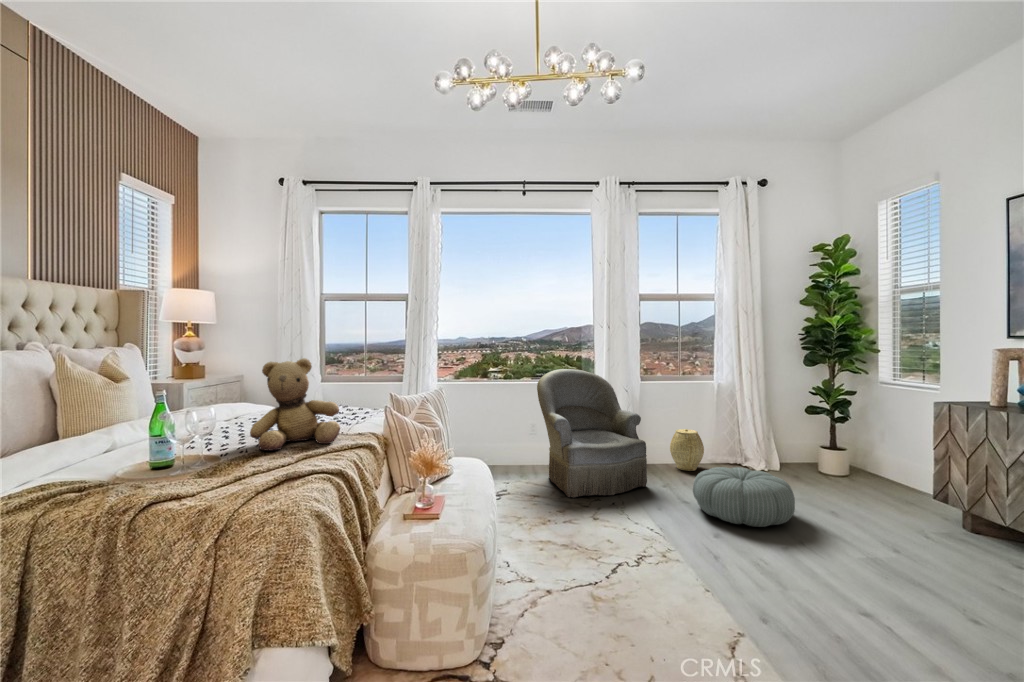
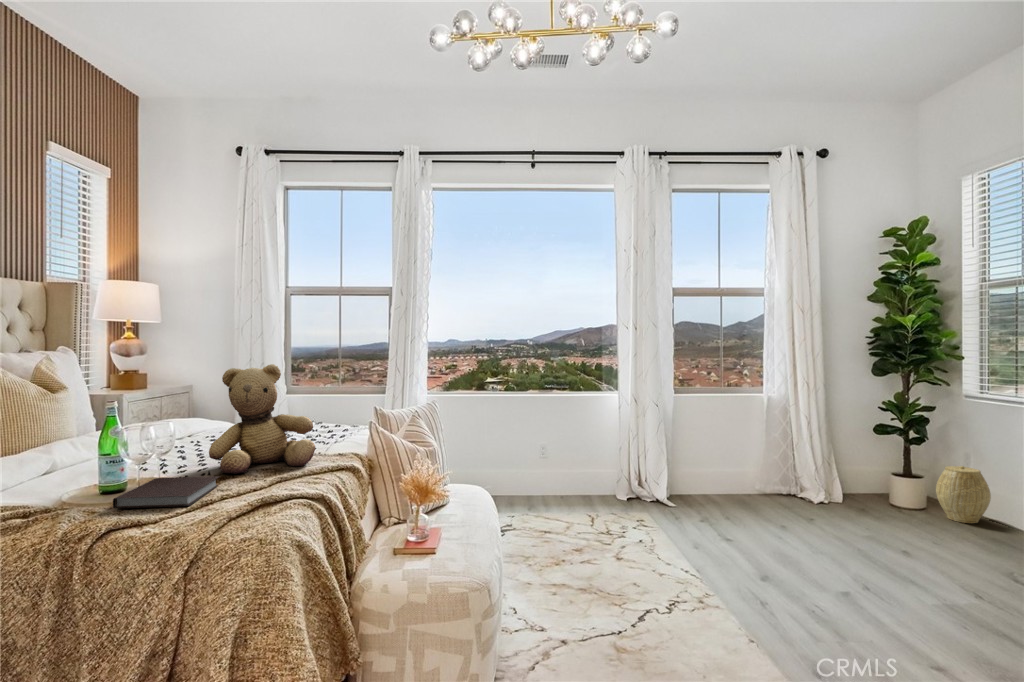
armchair: present [537,369,647,498] -> none [546,379,681,536]
woven basket: present [670,429,704,471] -> present [936,466,991,523]
notebook: none [159,454,256,483] -> present [113,476,220,508]
pouf: present [693,467,795,527] -> none [736,499,858,570]

